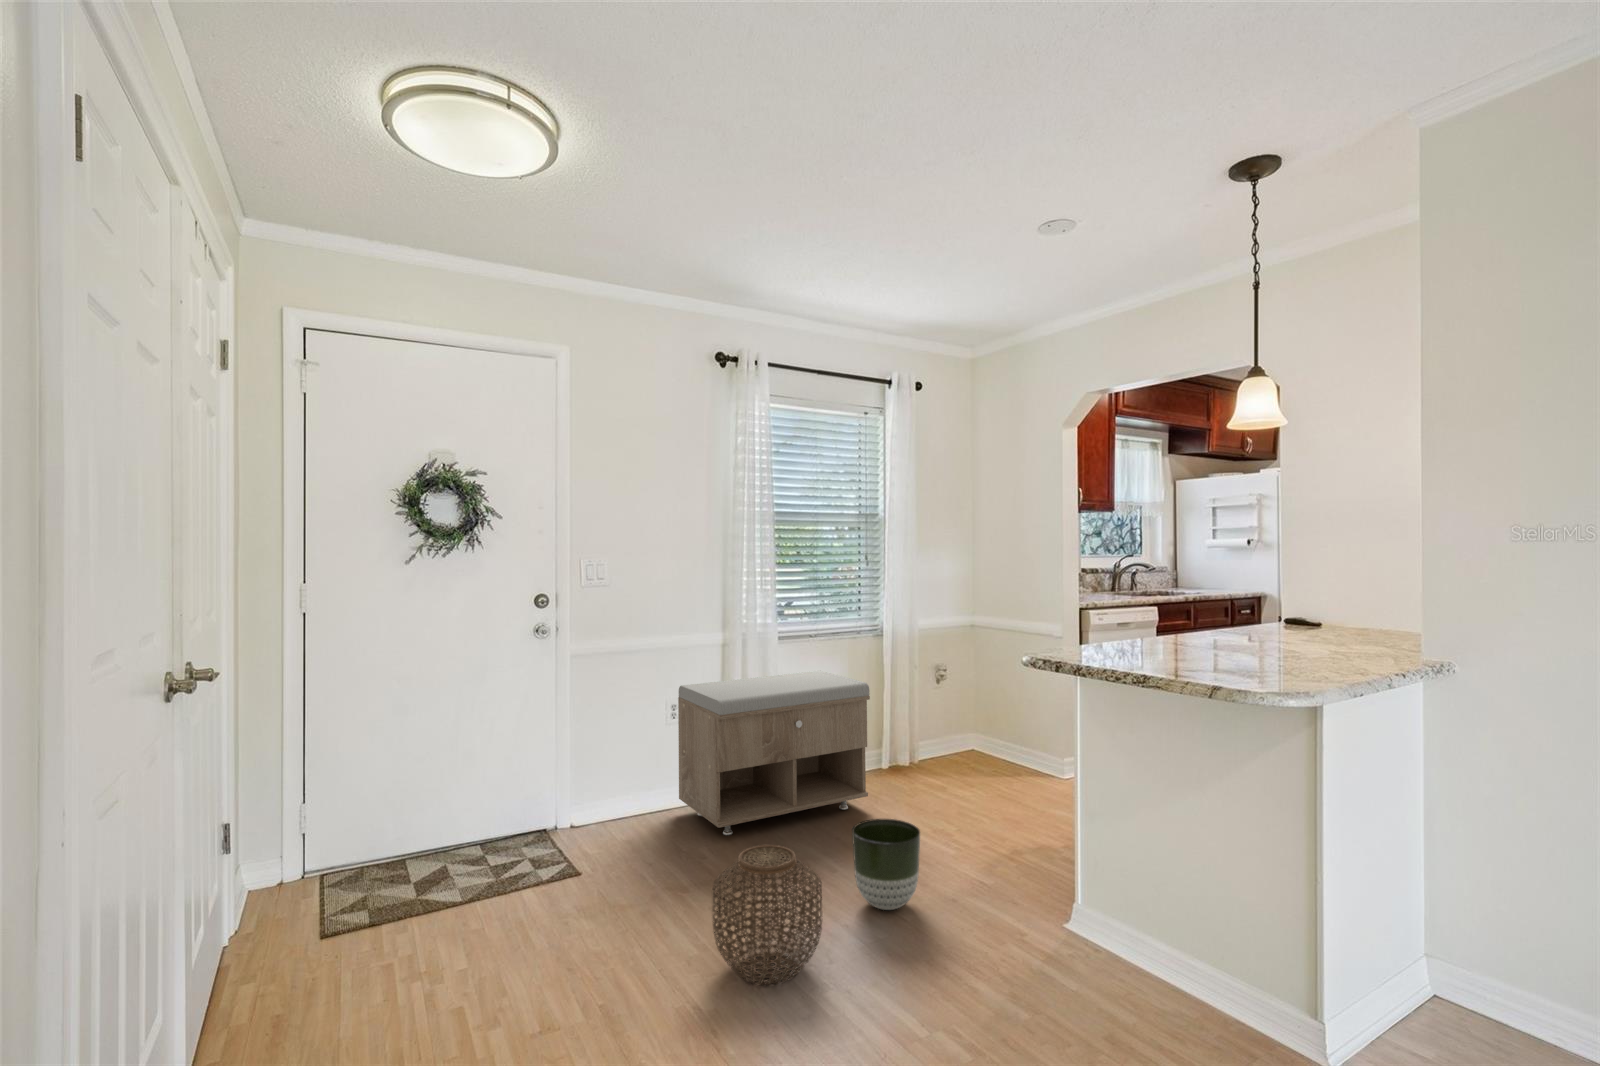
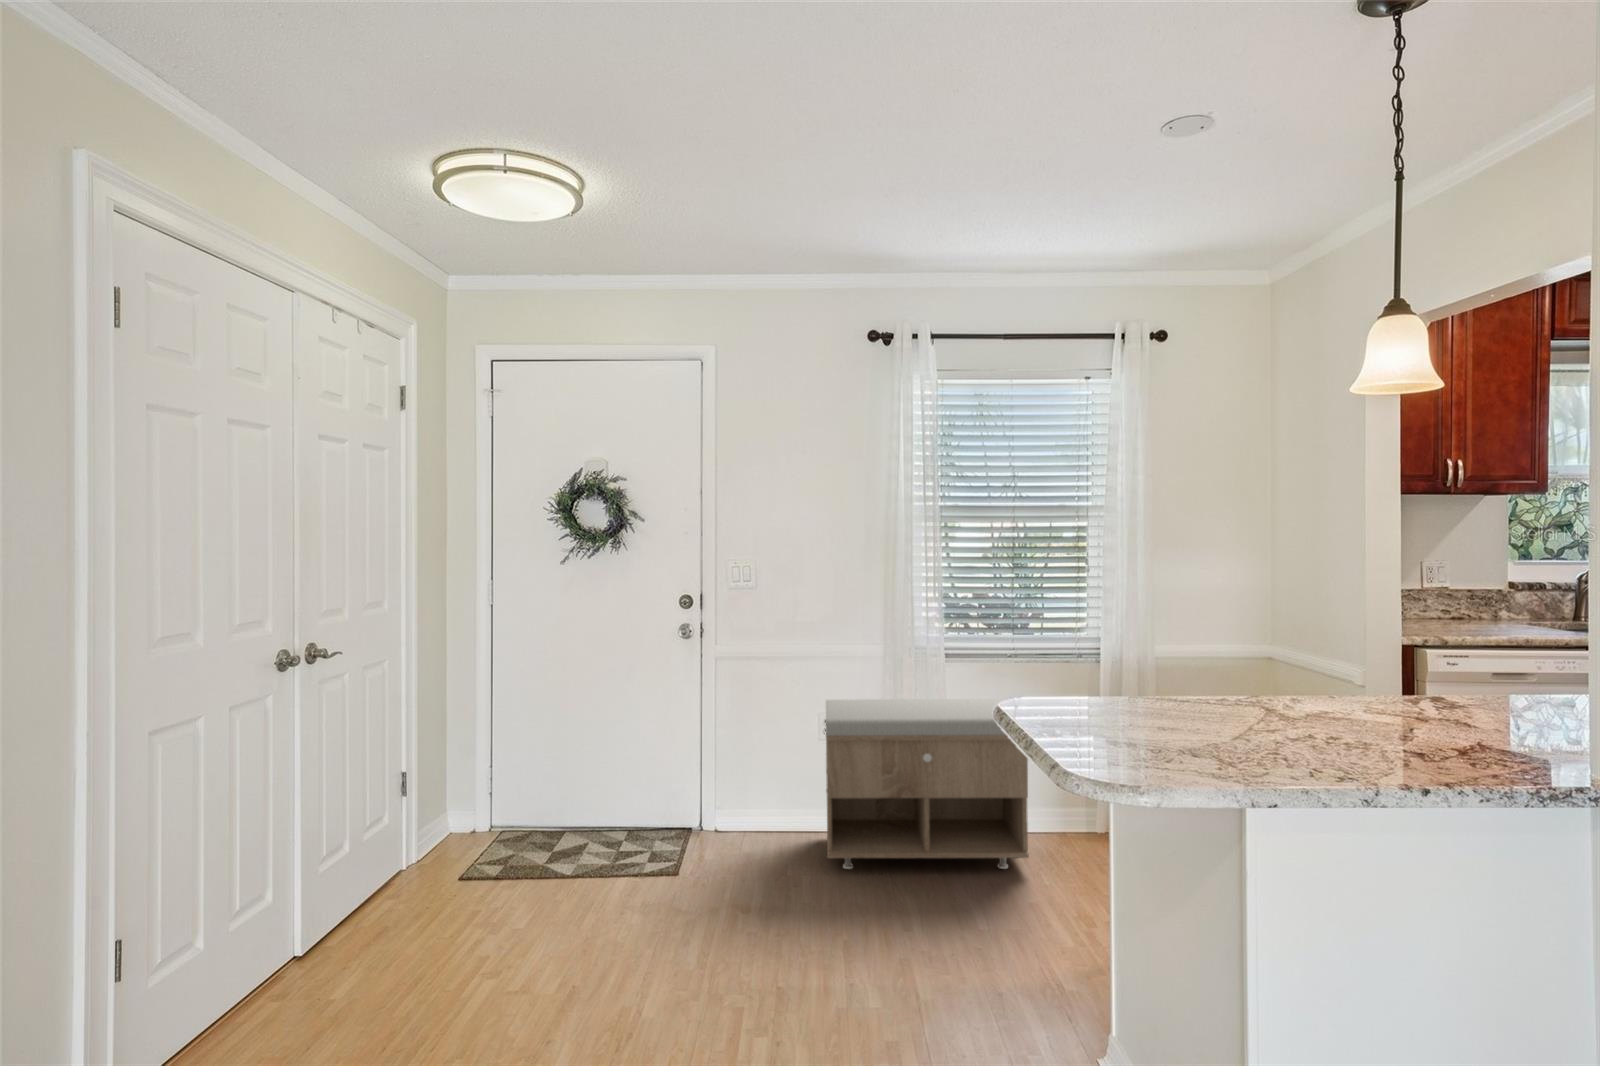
planter: present [852,819,920,910] -> none [879,879,961,988]
woven basket: present [712,845,822,985] -> none [671,876,787,1023]

